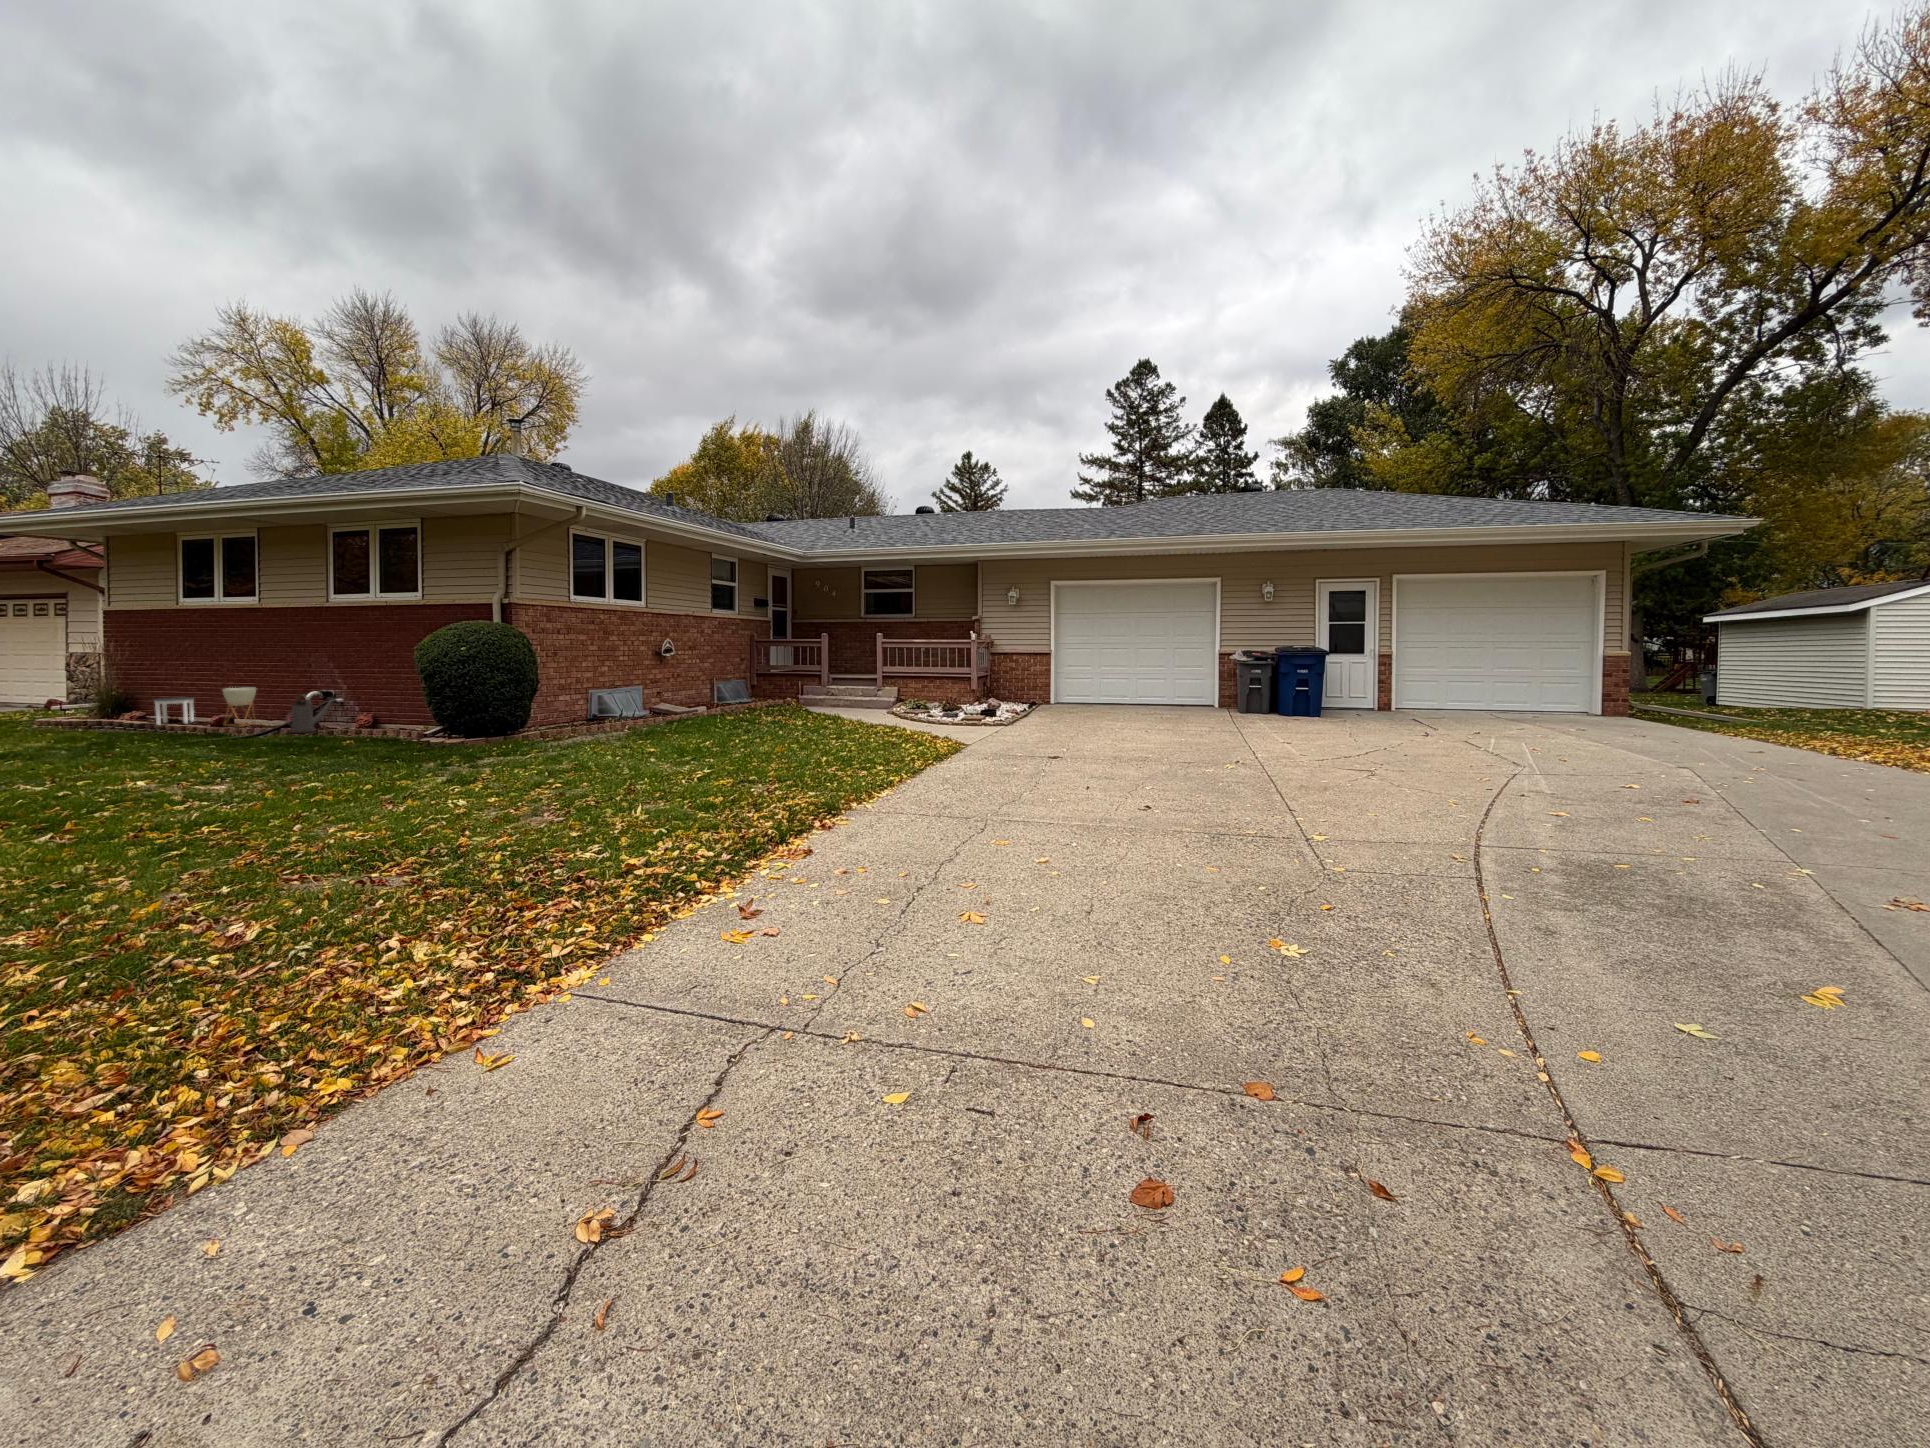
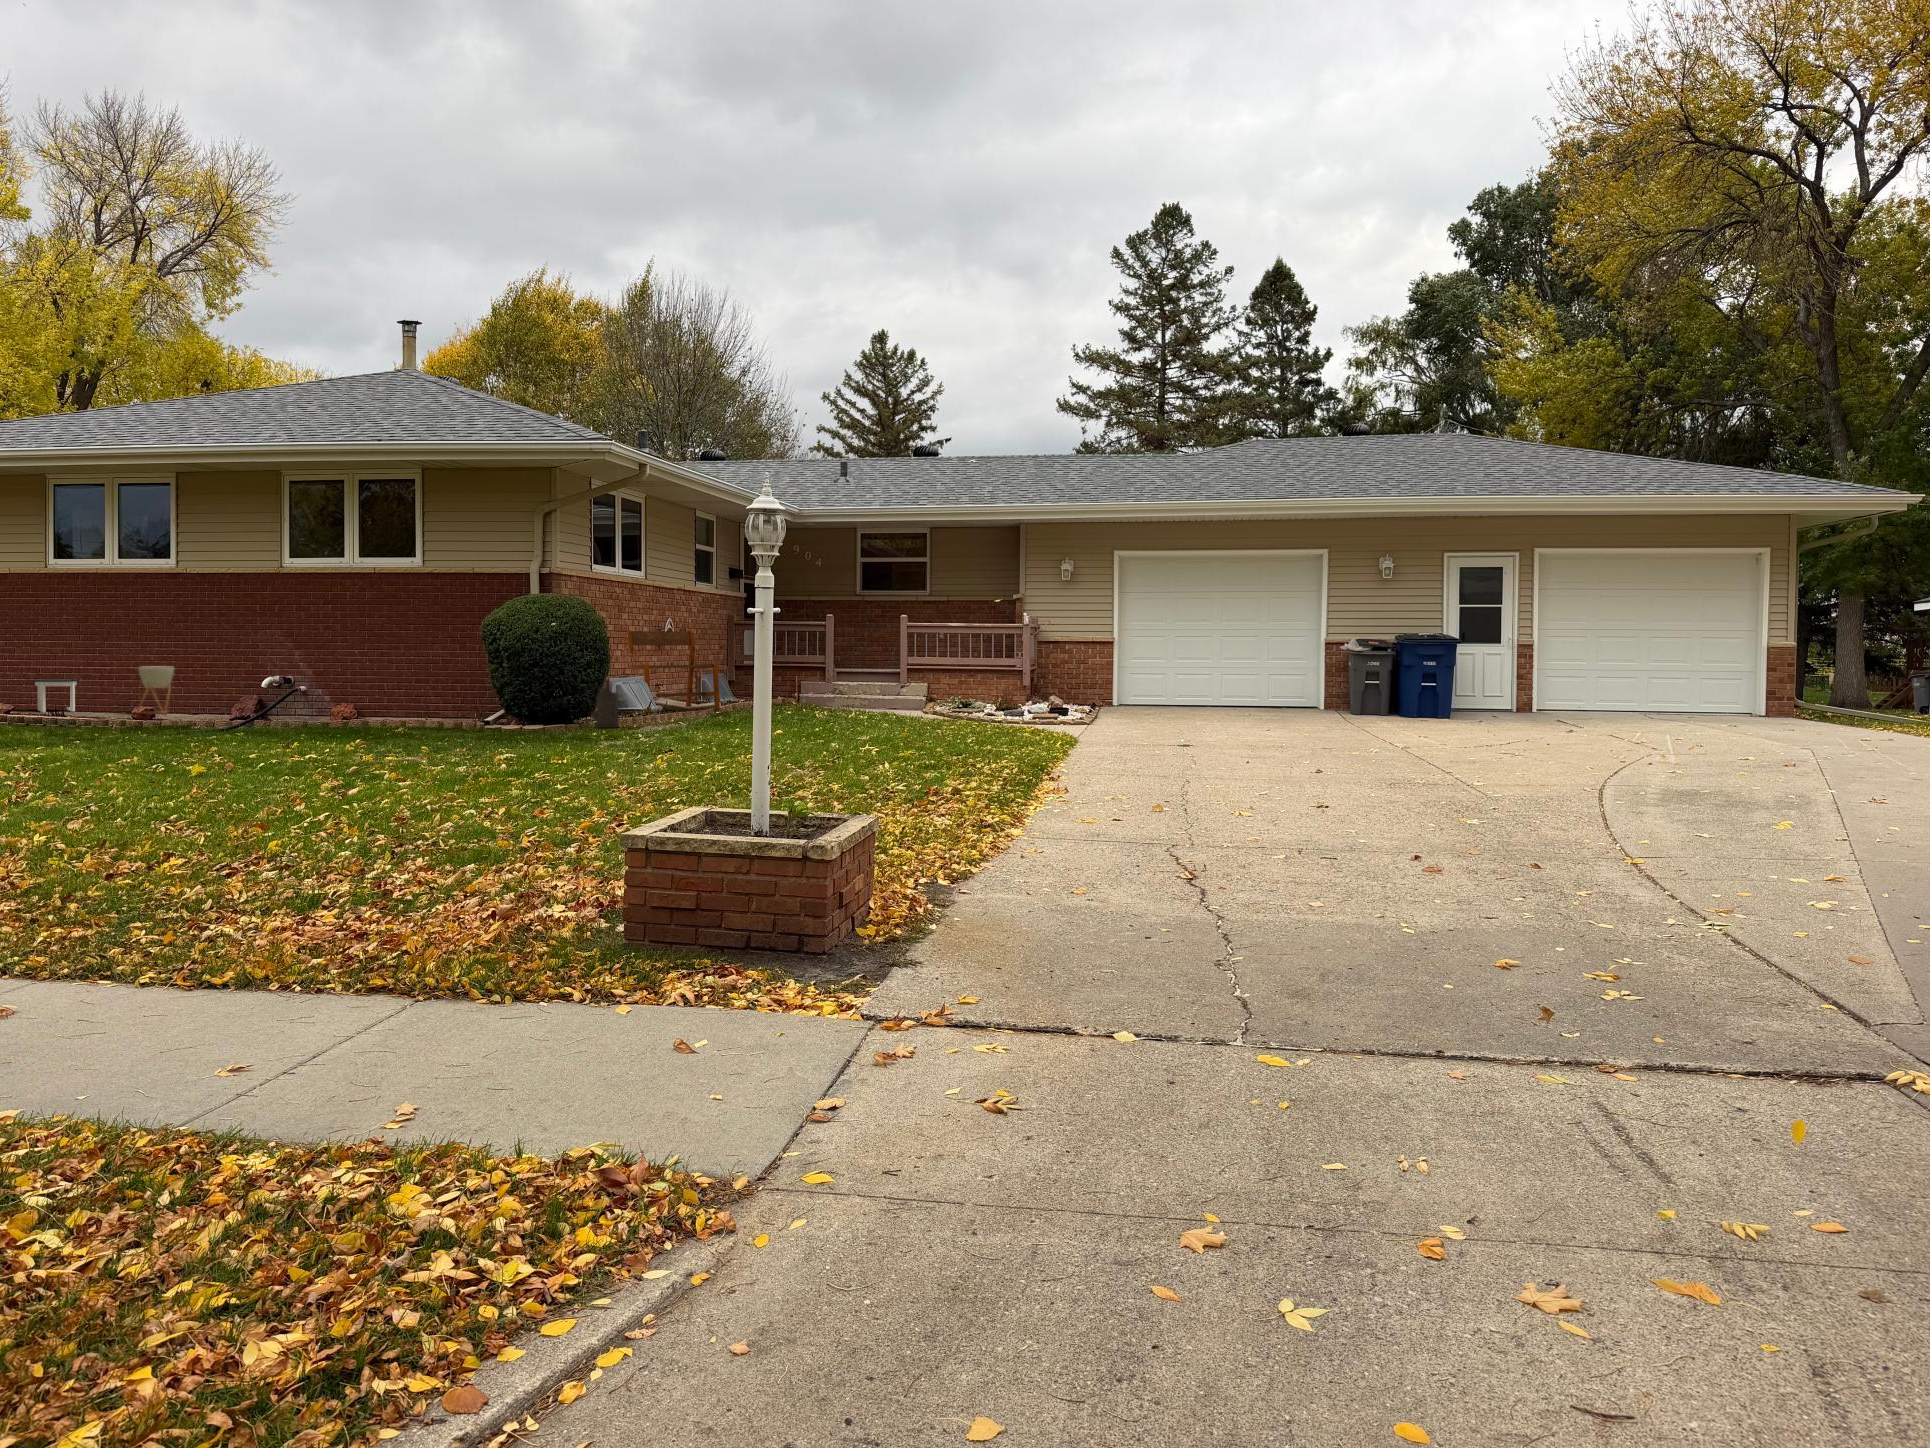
bench: none [627,652,707,720] -> present [627,630,720,712]
watering can: present [286,695,334,733] -> present [591,679,619,728]

